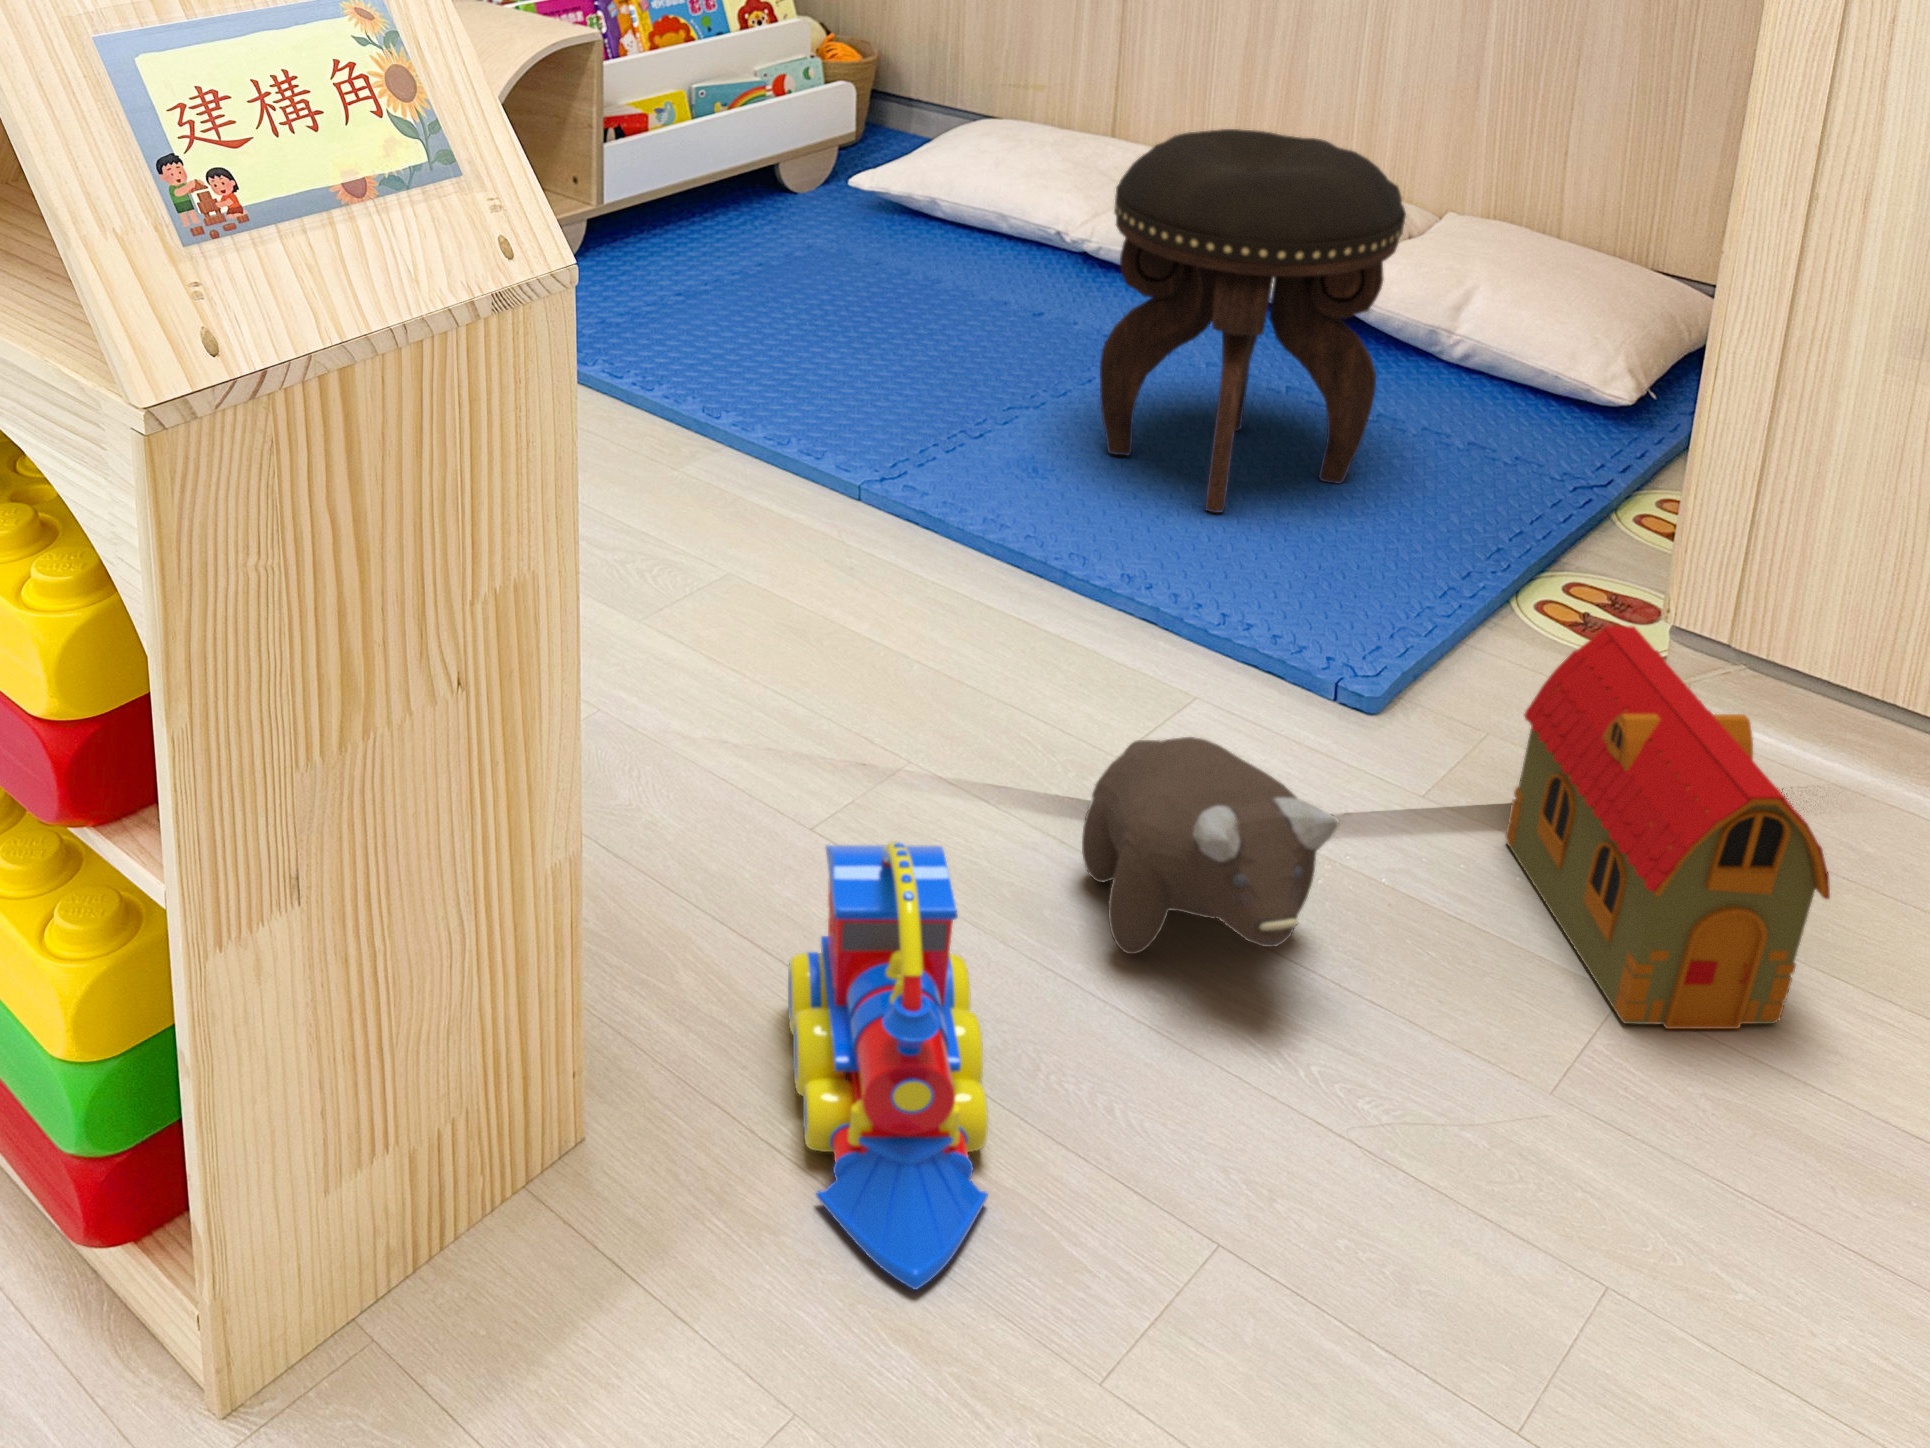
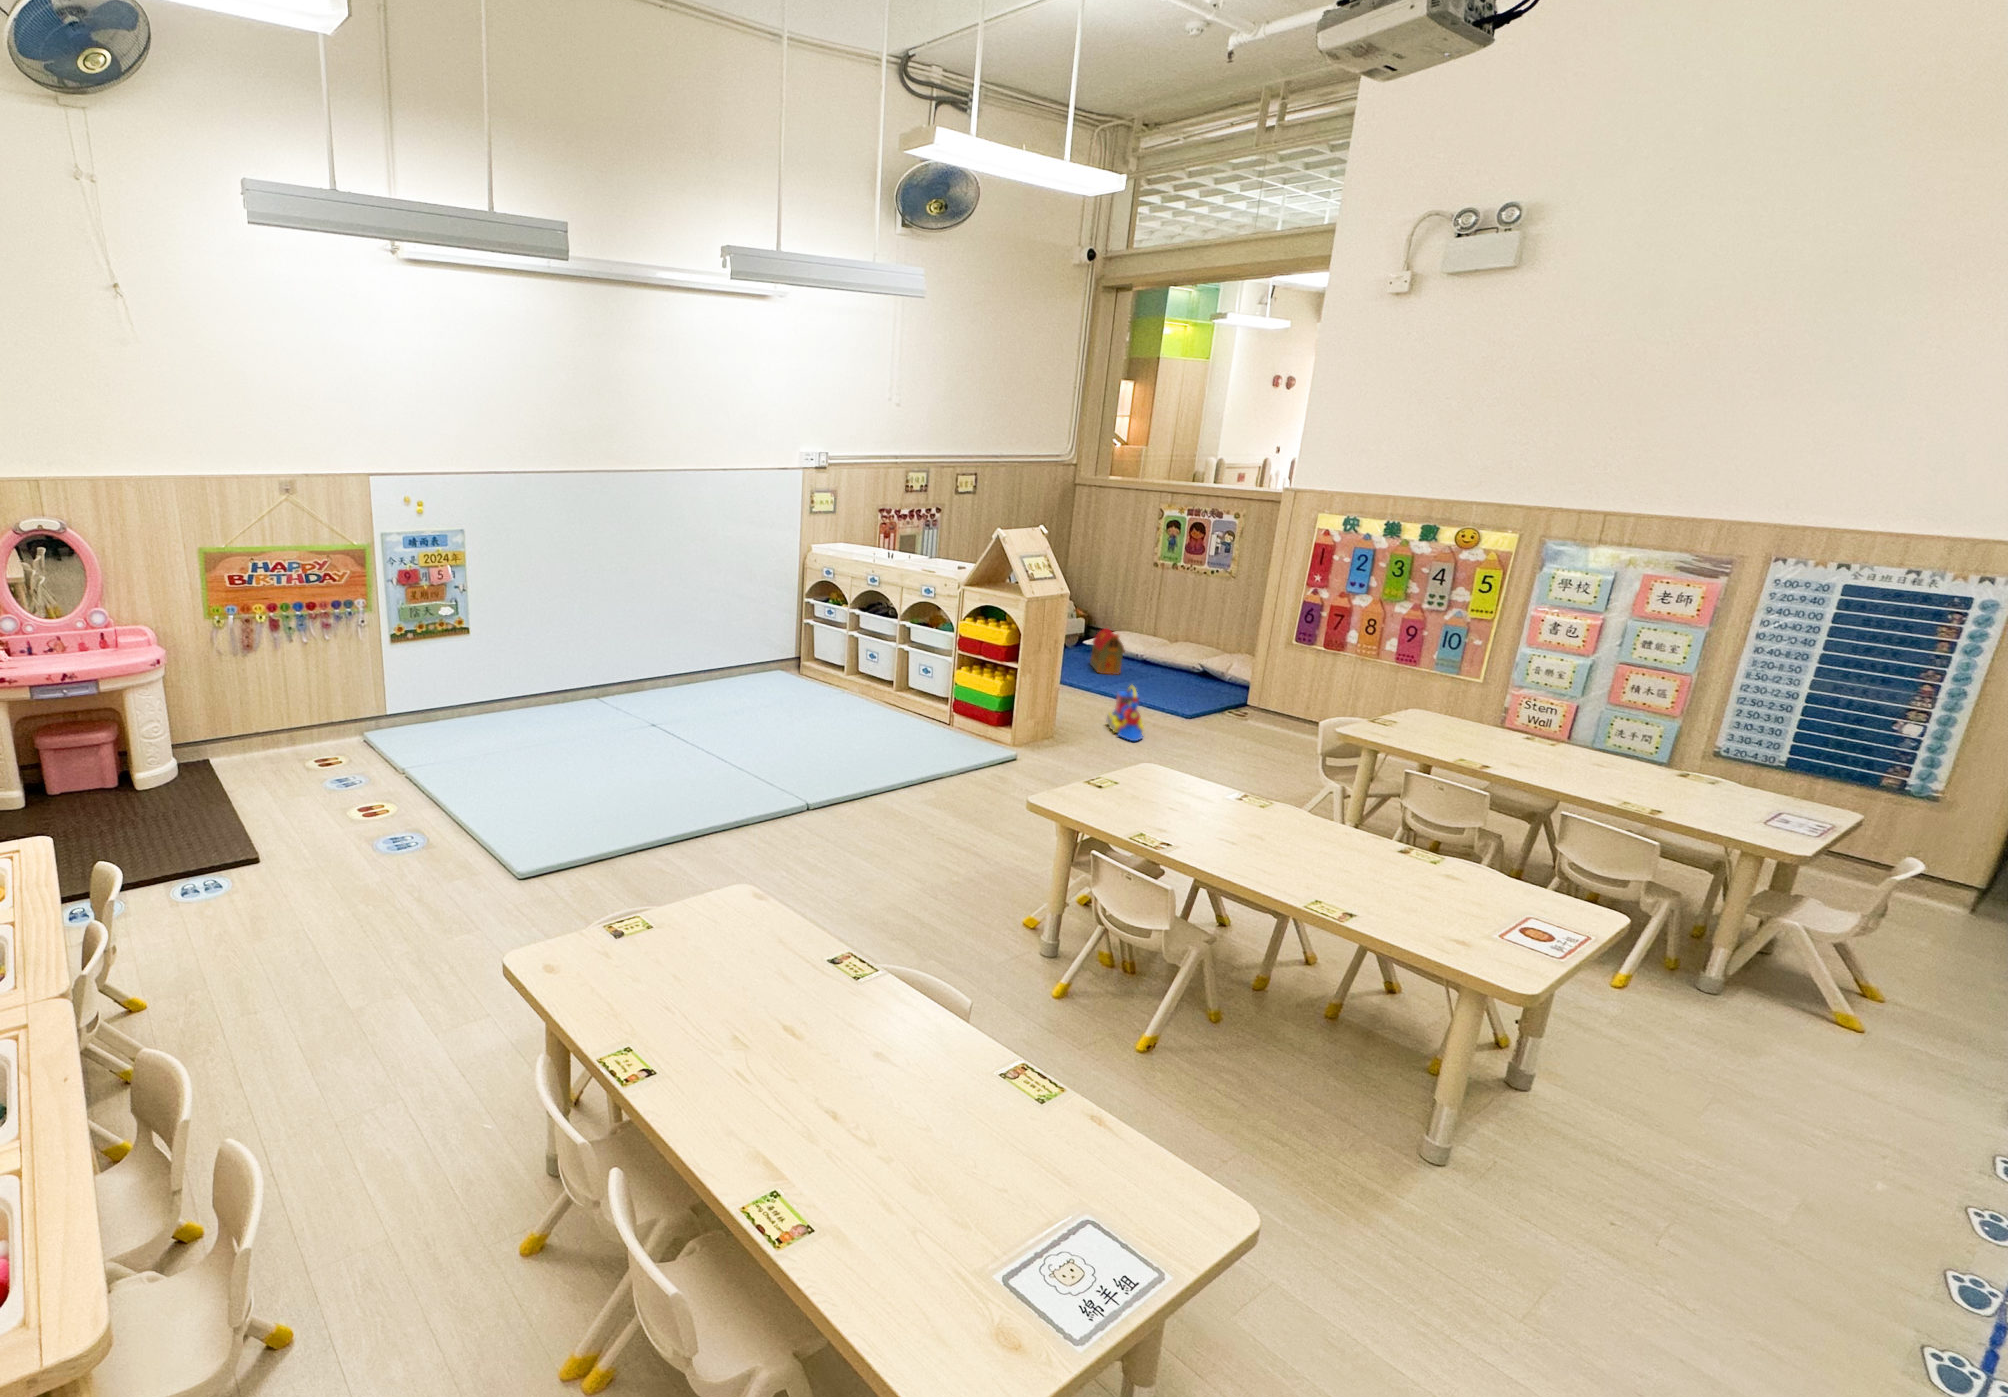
footstool: present [1100,129,1406,513] -> none [1155,608,1225,685]
toy house: present [1505,626,1830,1029] -> present [1090,628,1125,675]
plush toy: present [1082,737,1339,954] -> none [1156,689,1203,725]

